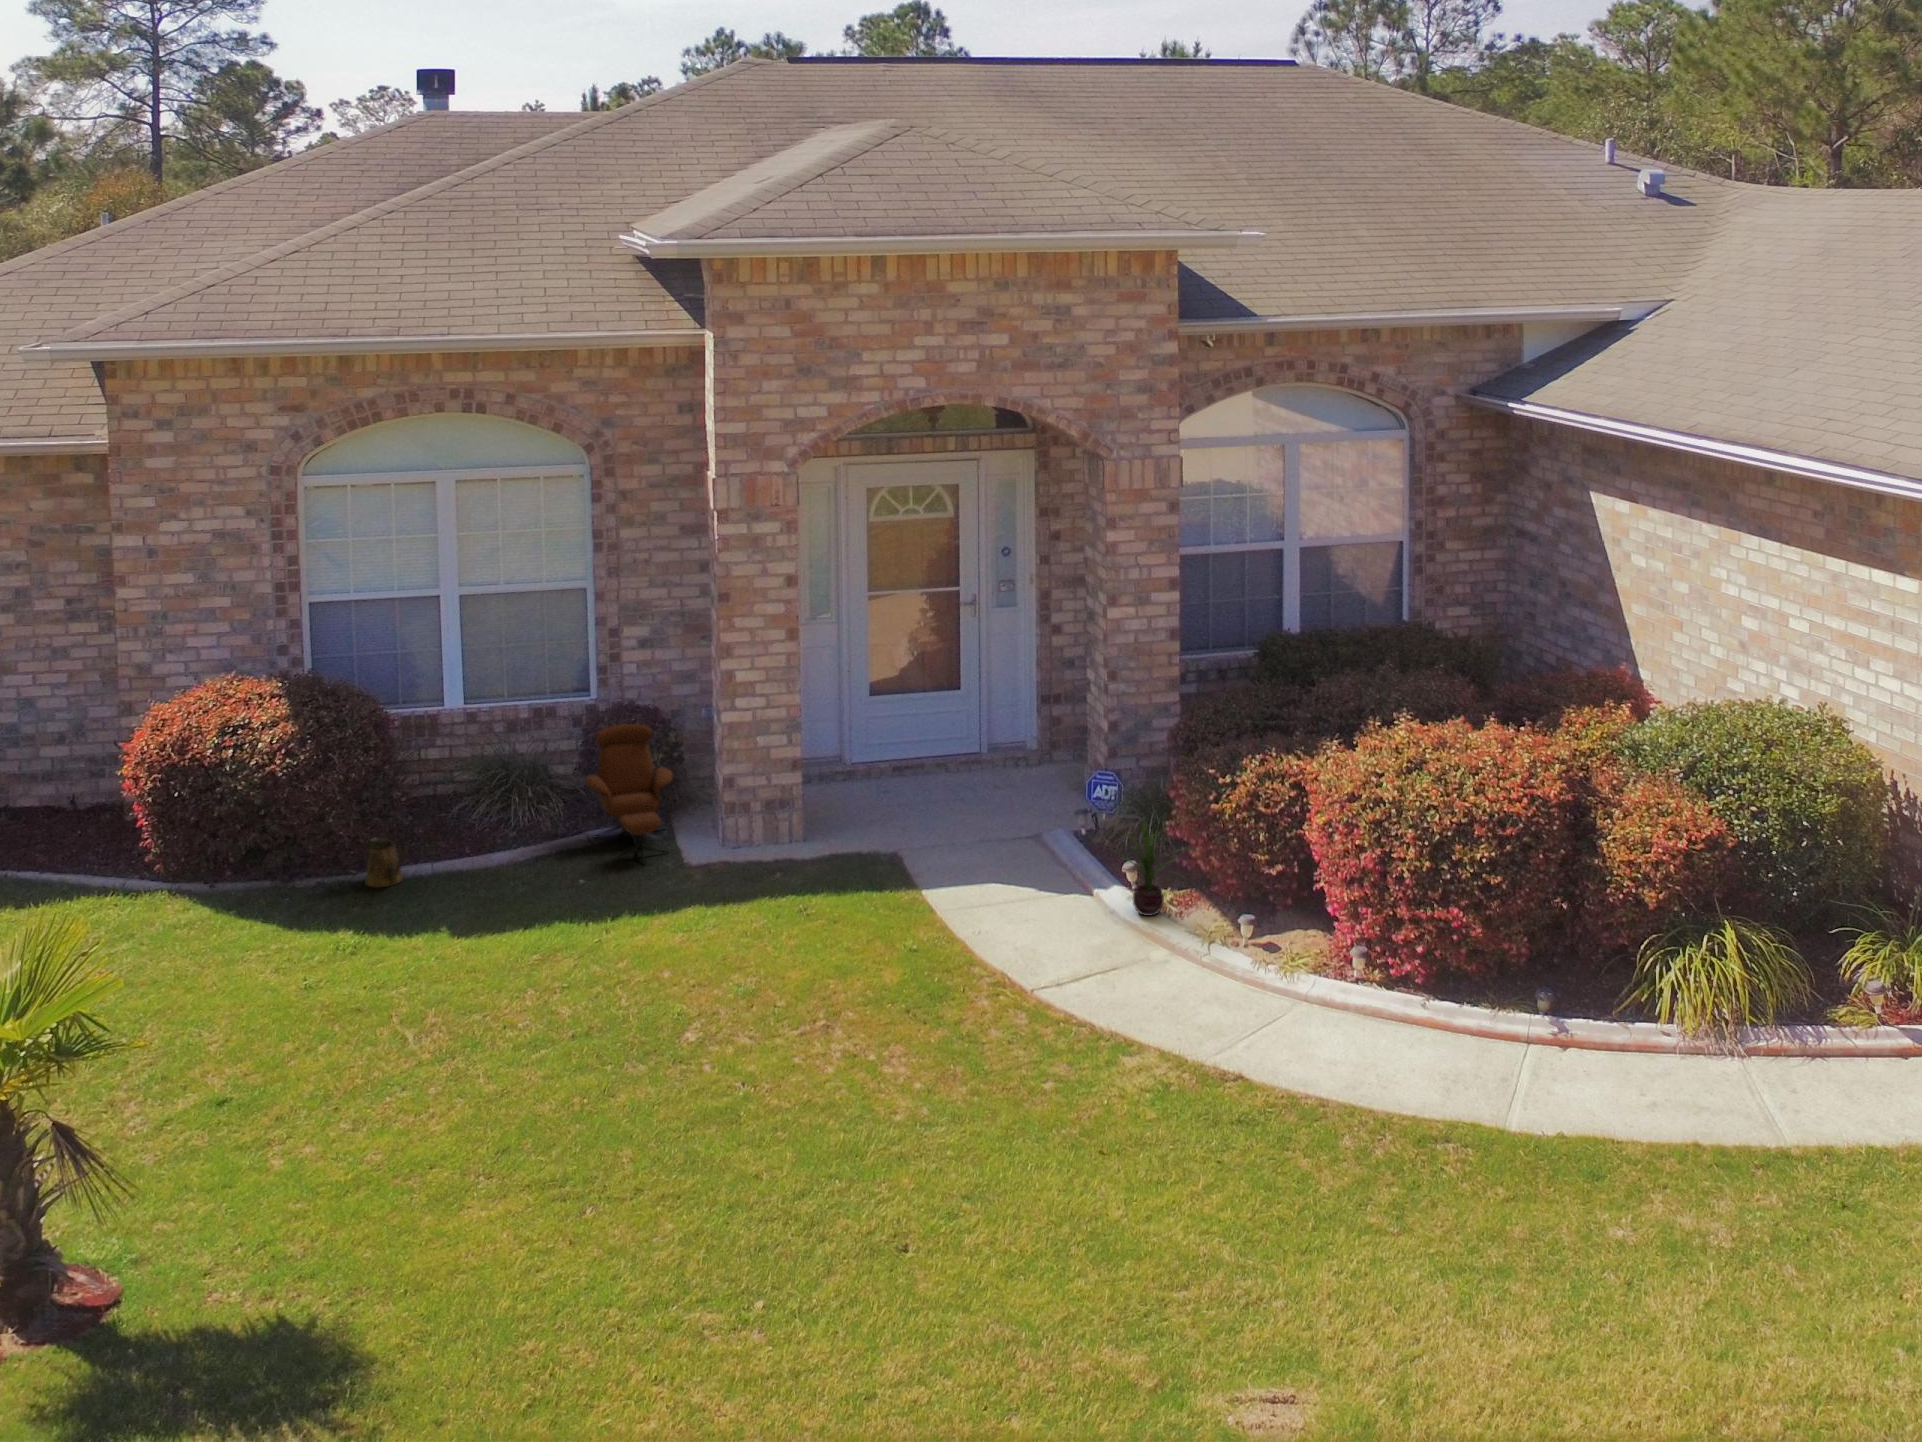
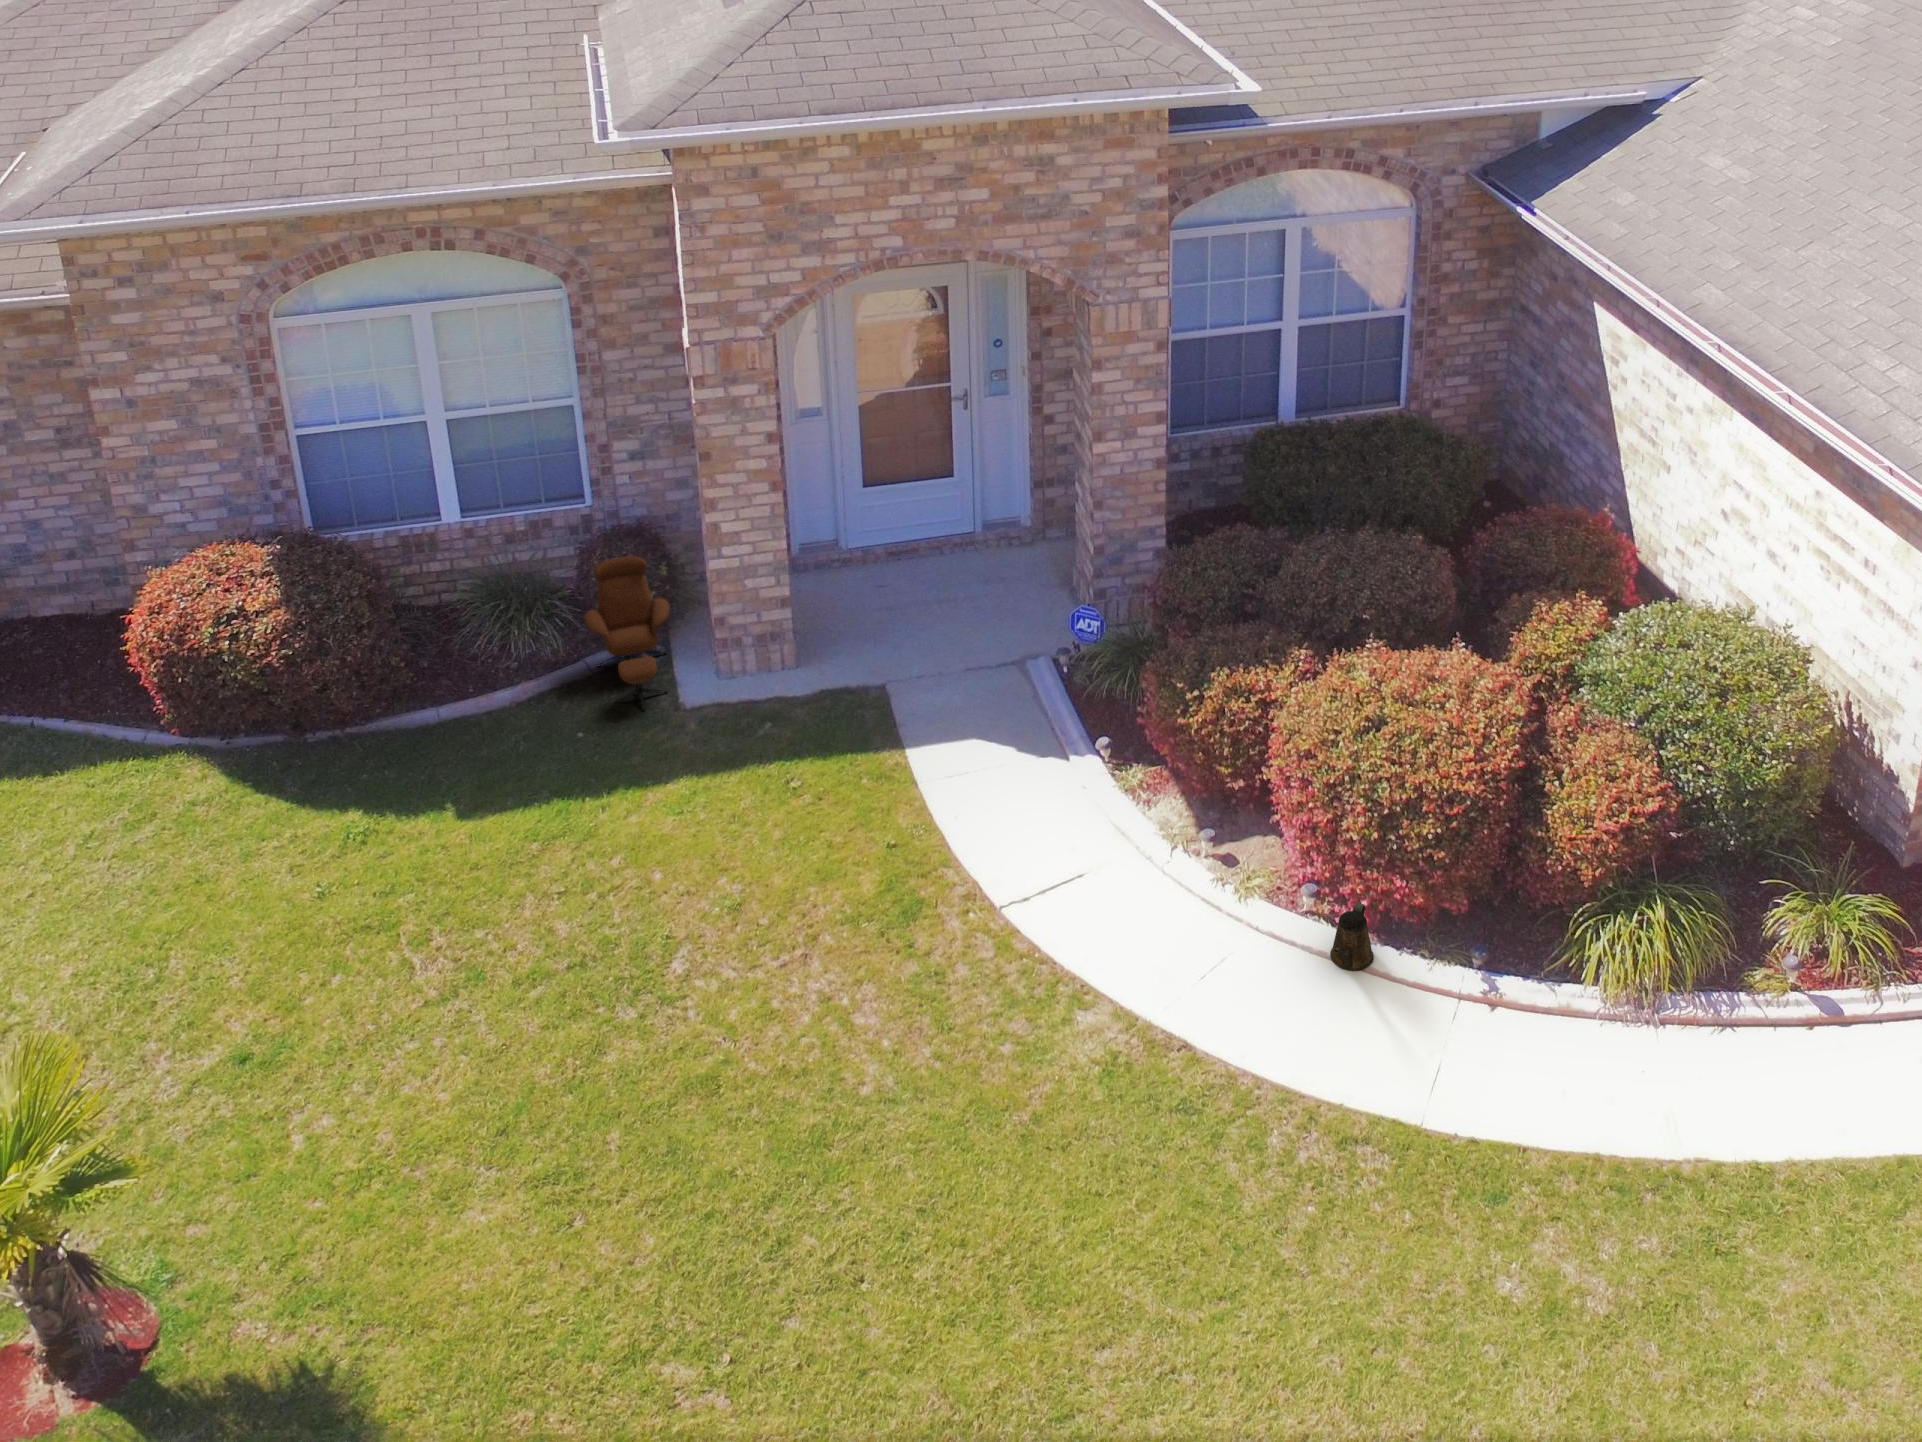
decorative plant: present [1126,821,1184,916] -> none [1073,712,1161,801]
watering can: present [365,838,409,887] -> present [1330,903,1374,971]

